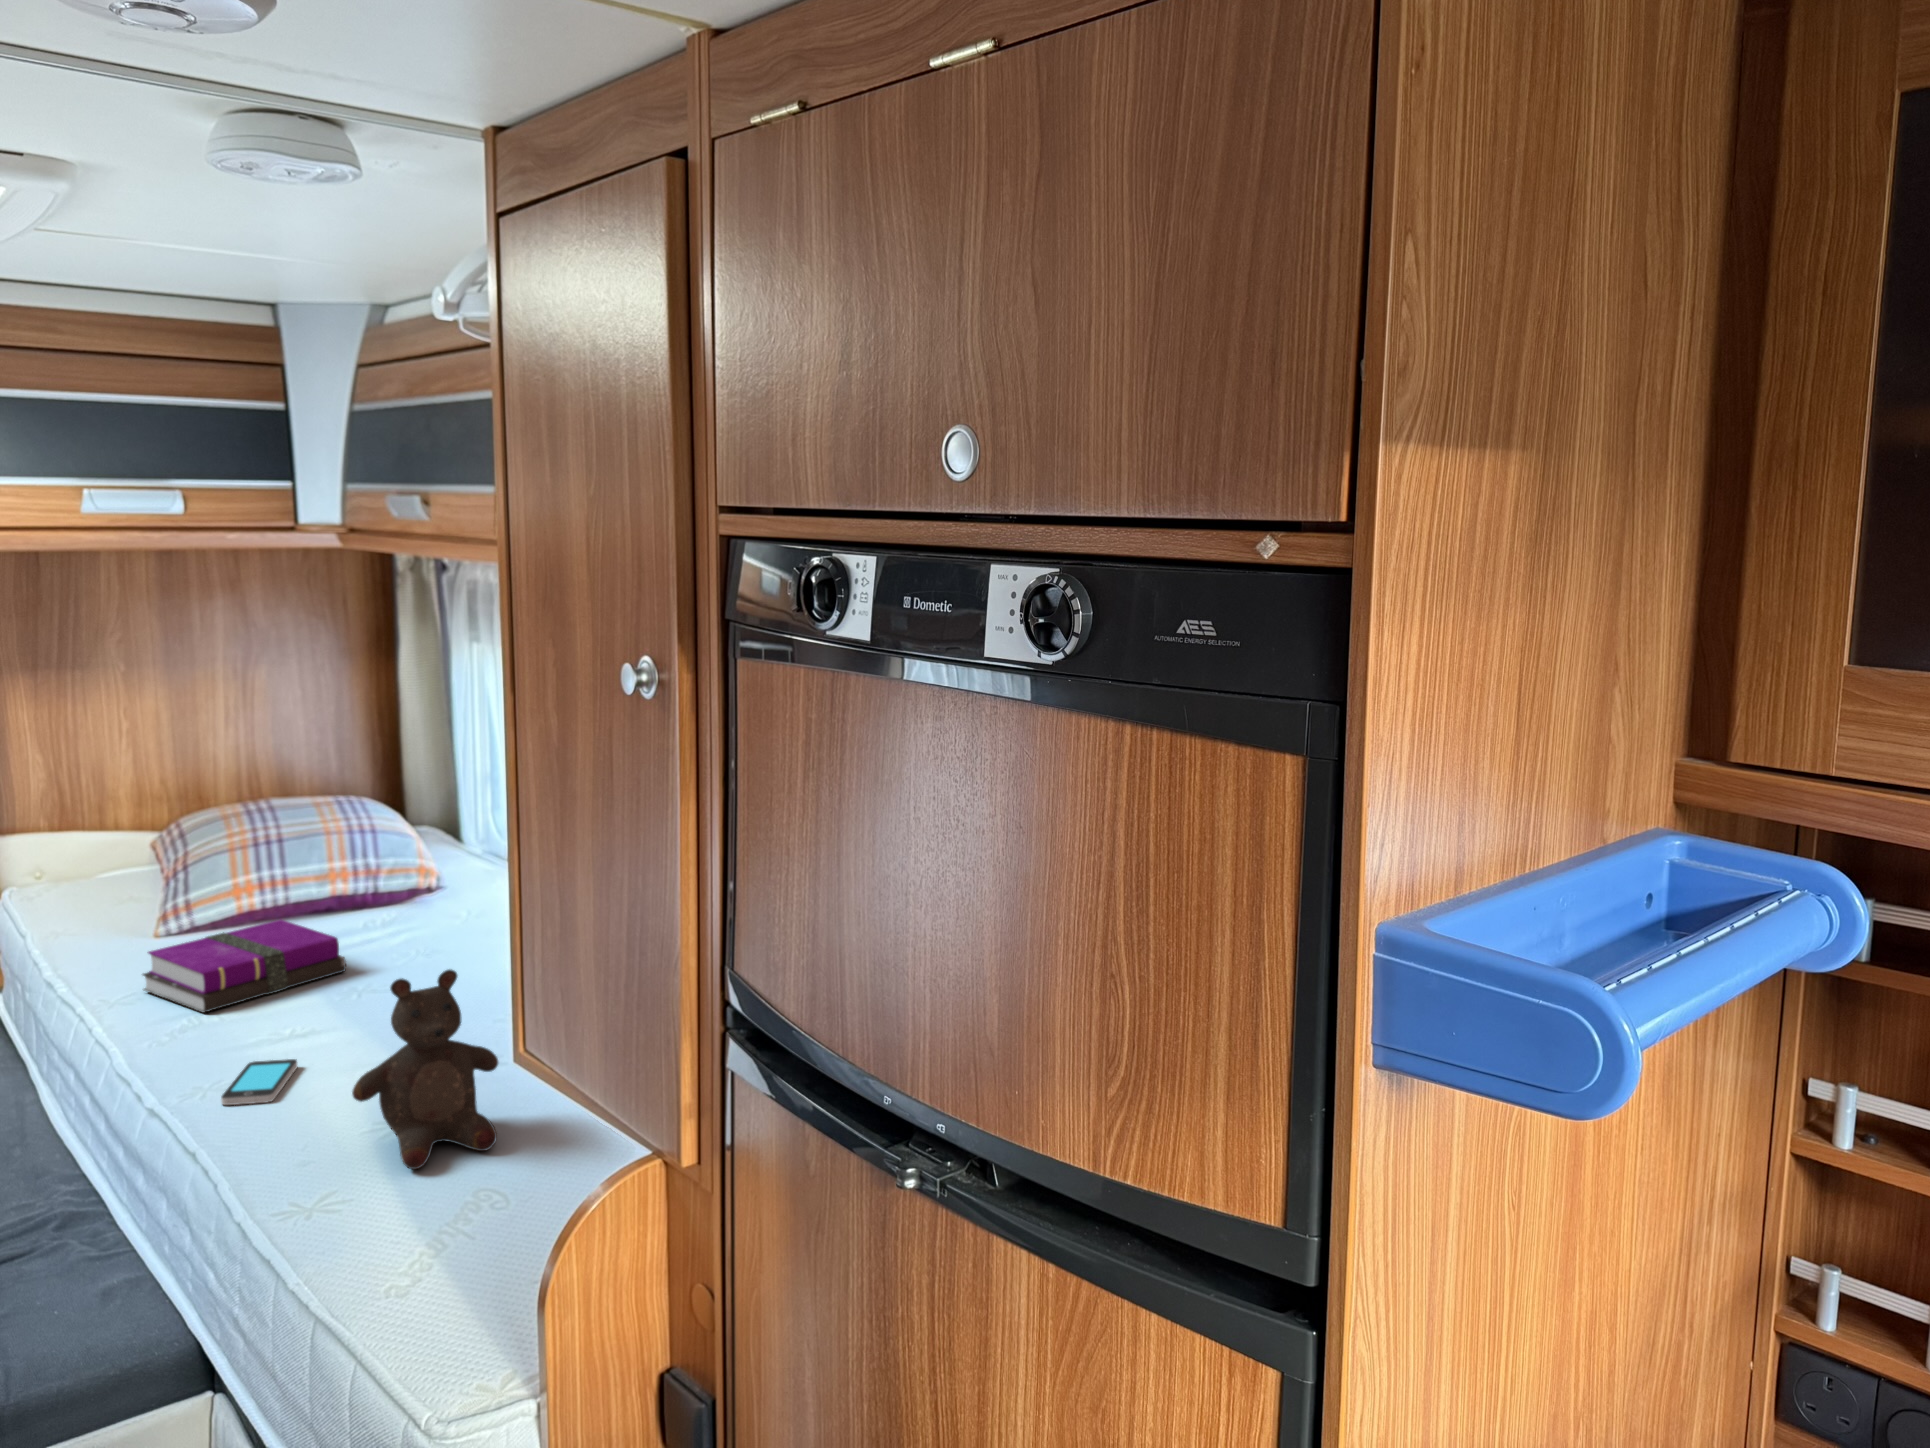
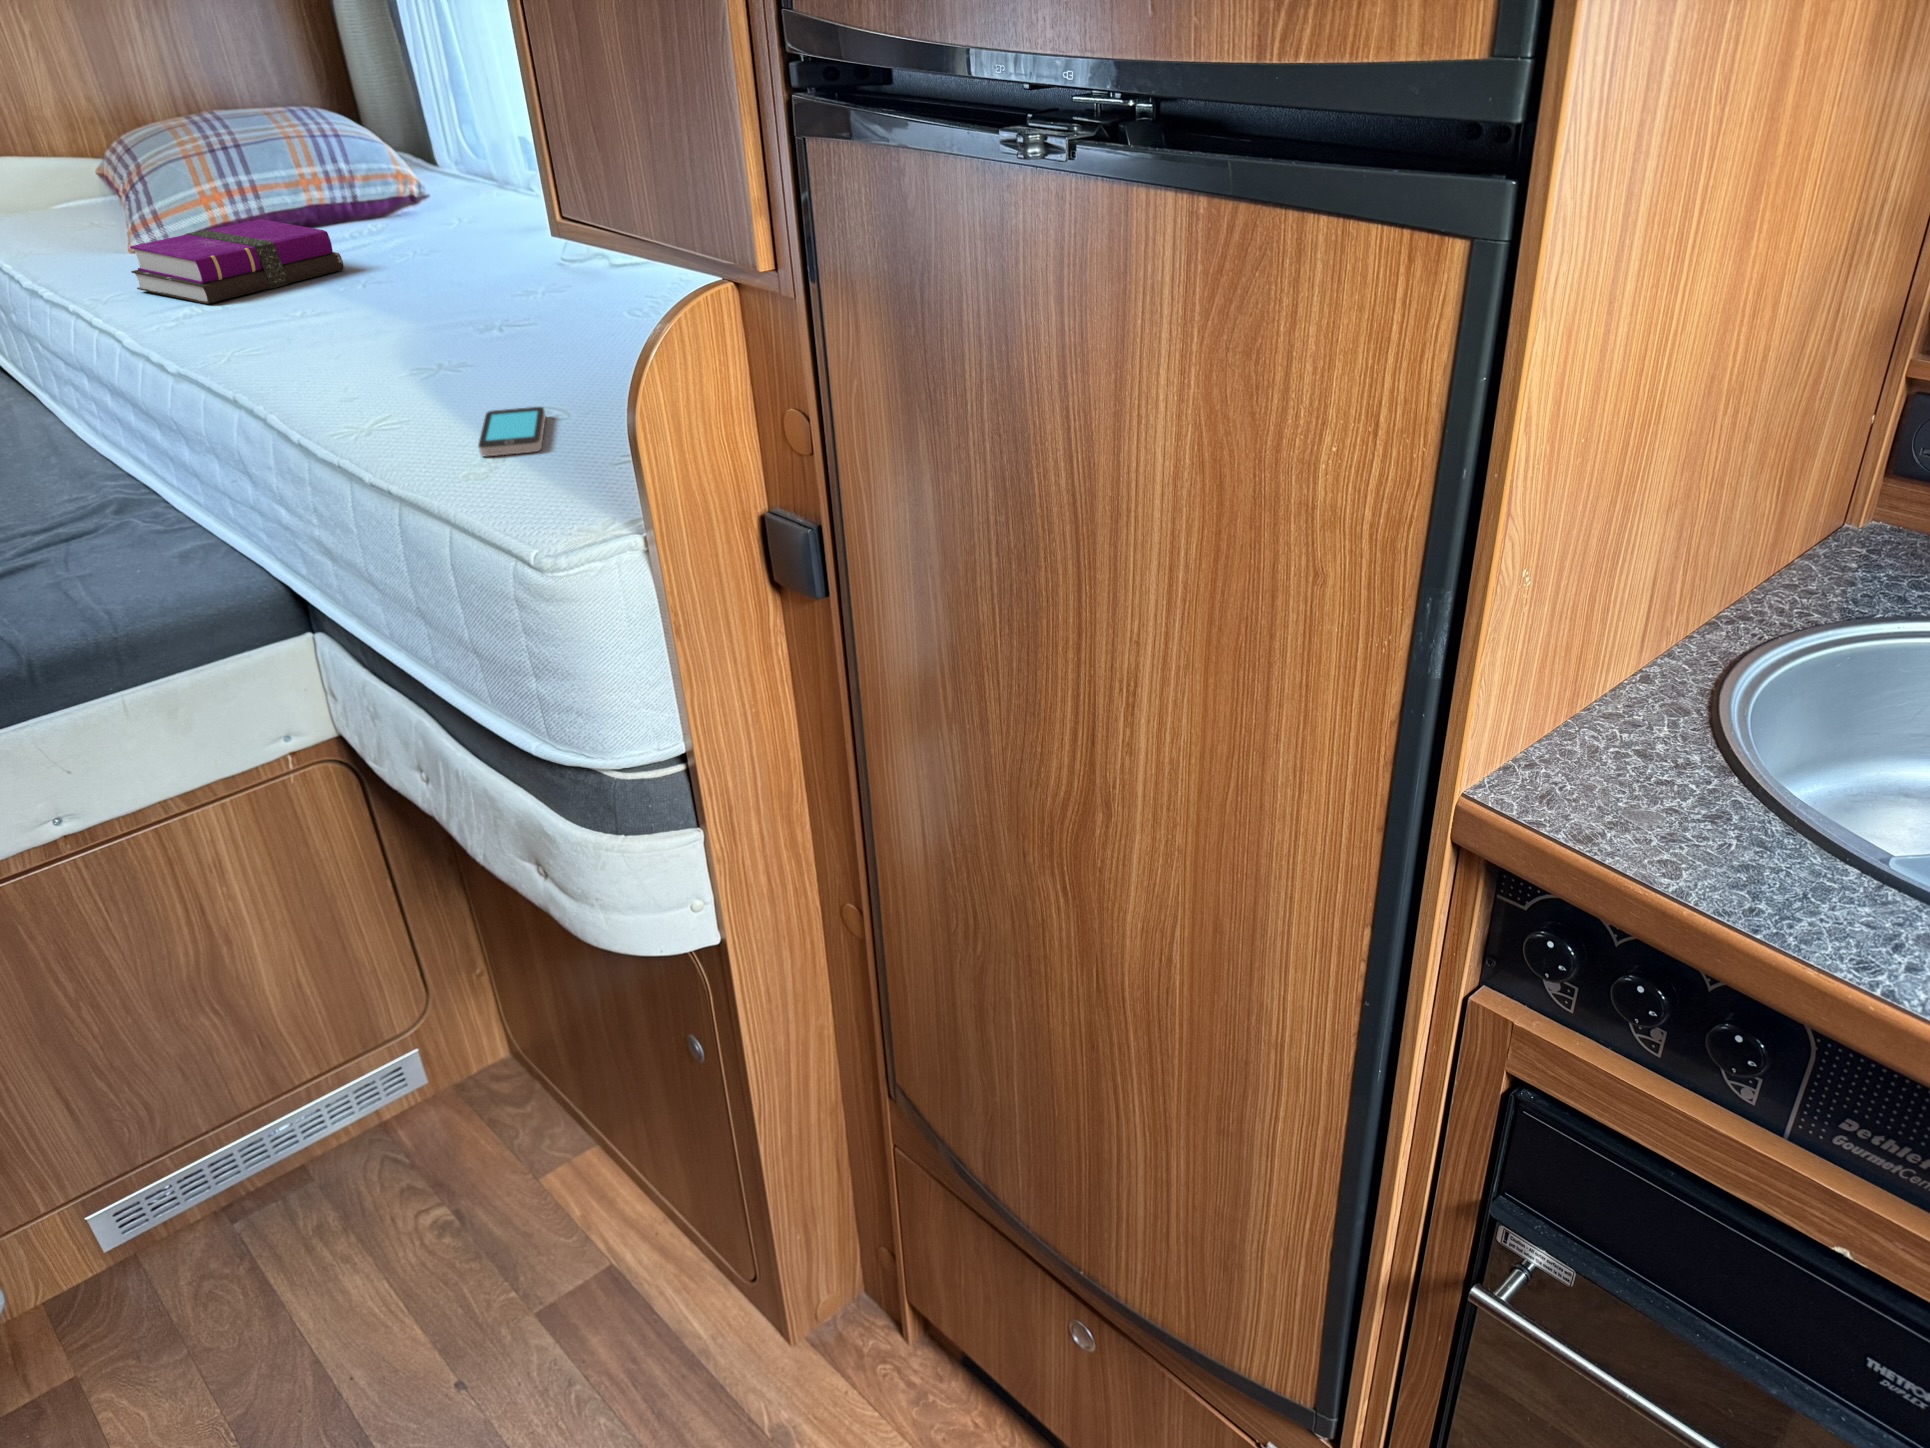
stuffed bear: present [352,969,498,1169] -> none [386,197,543,403]
smartphone: present [221,1059,297,1105] -> present [478,407,546,456]

